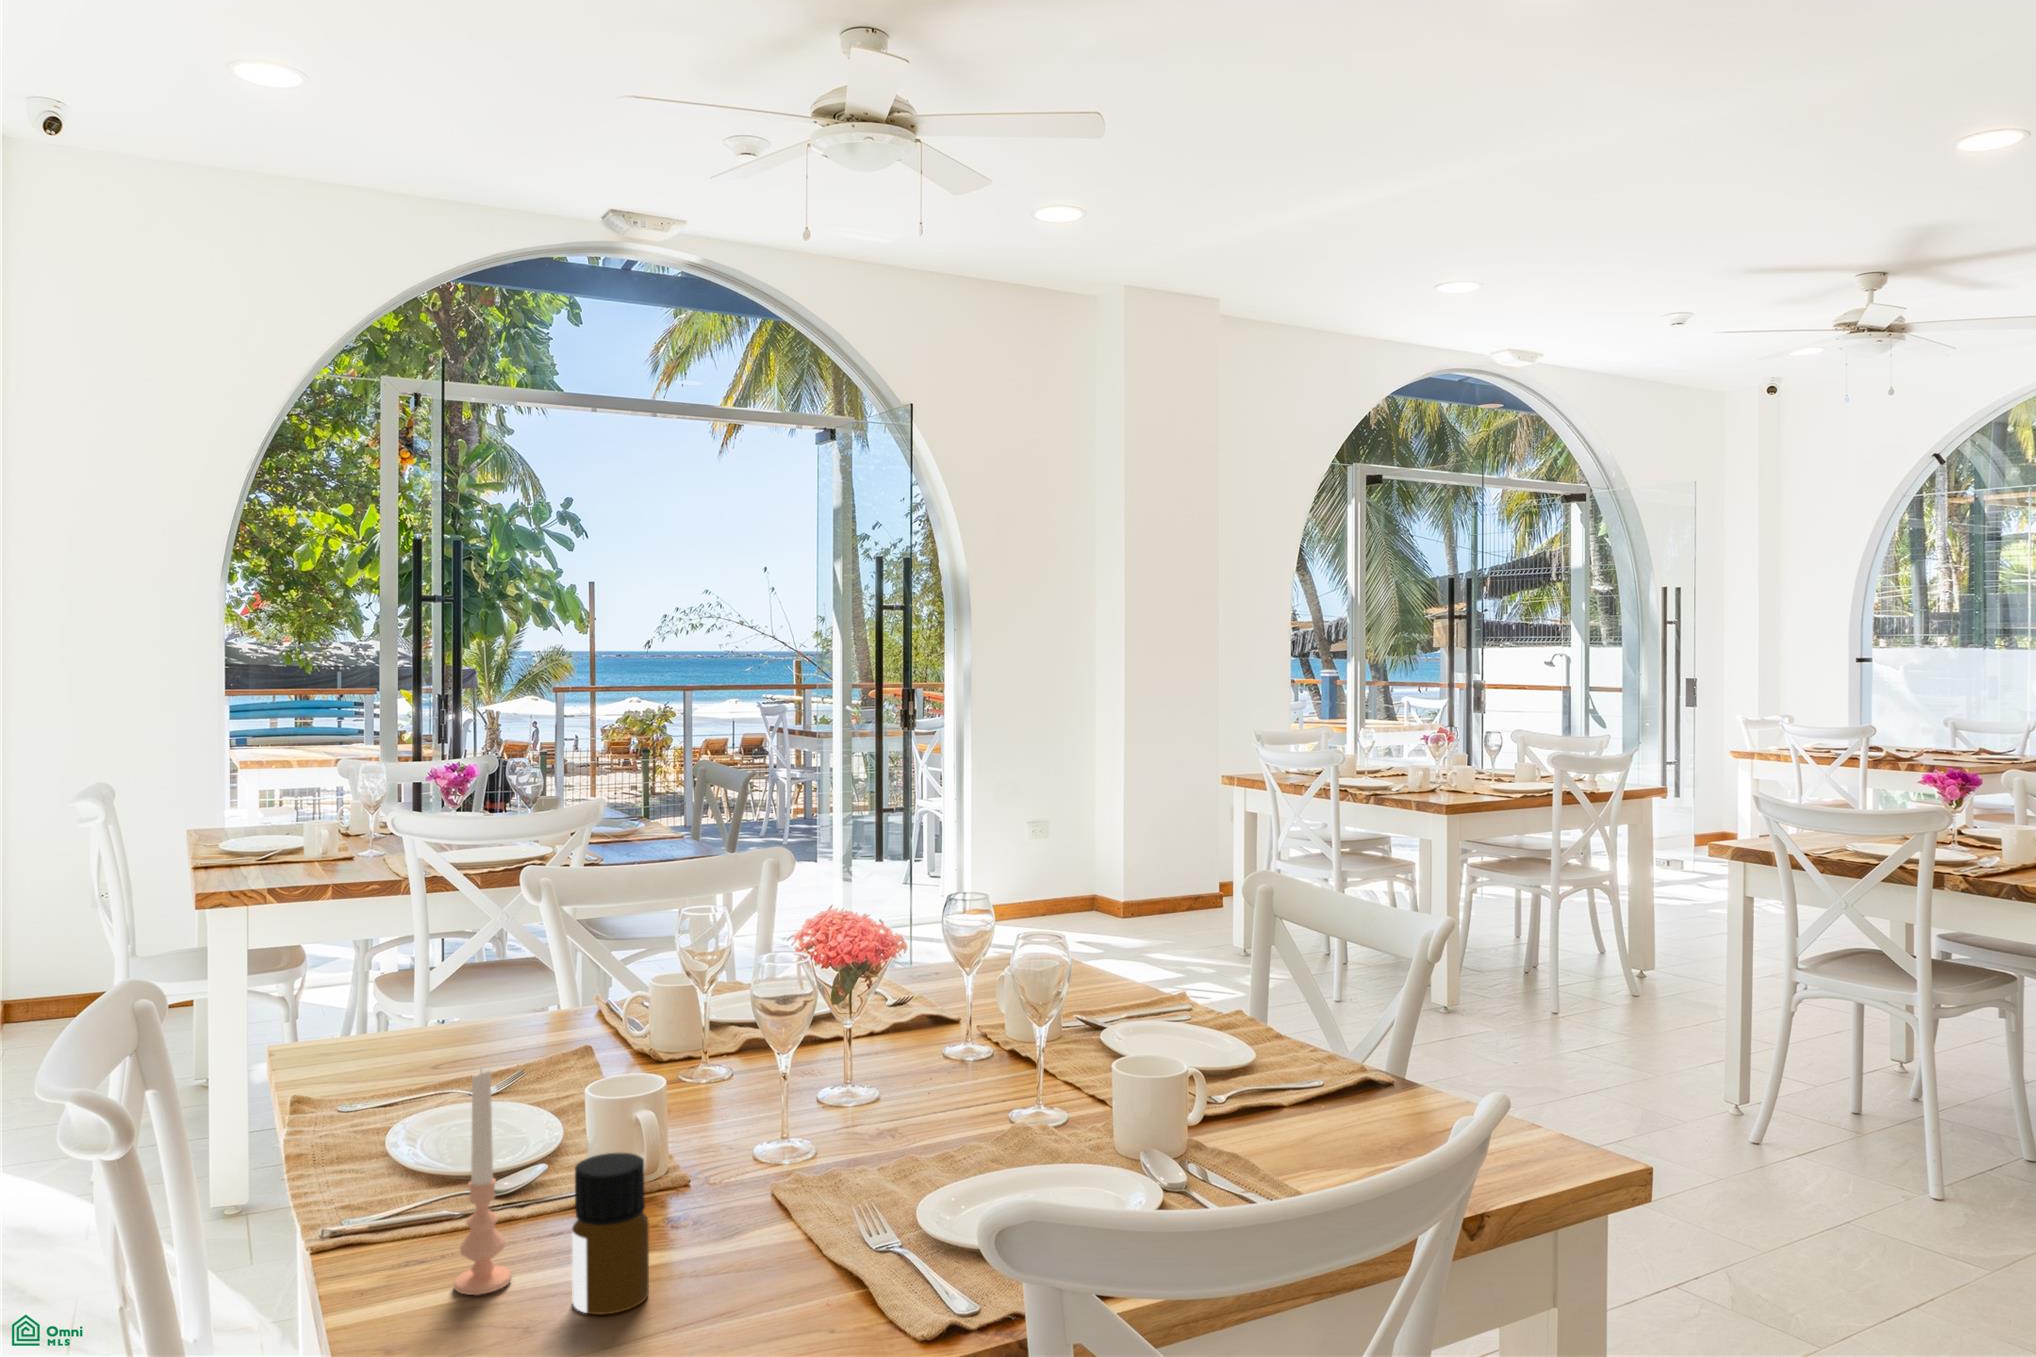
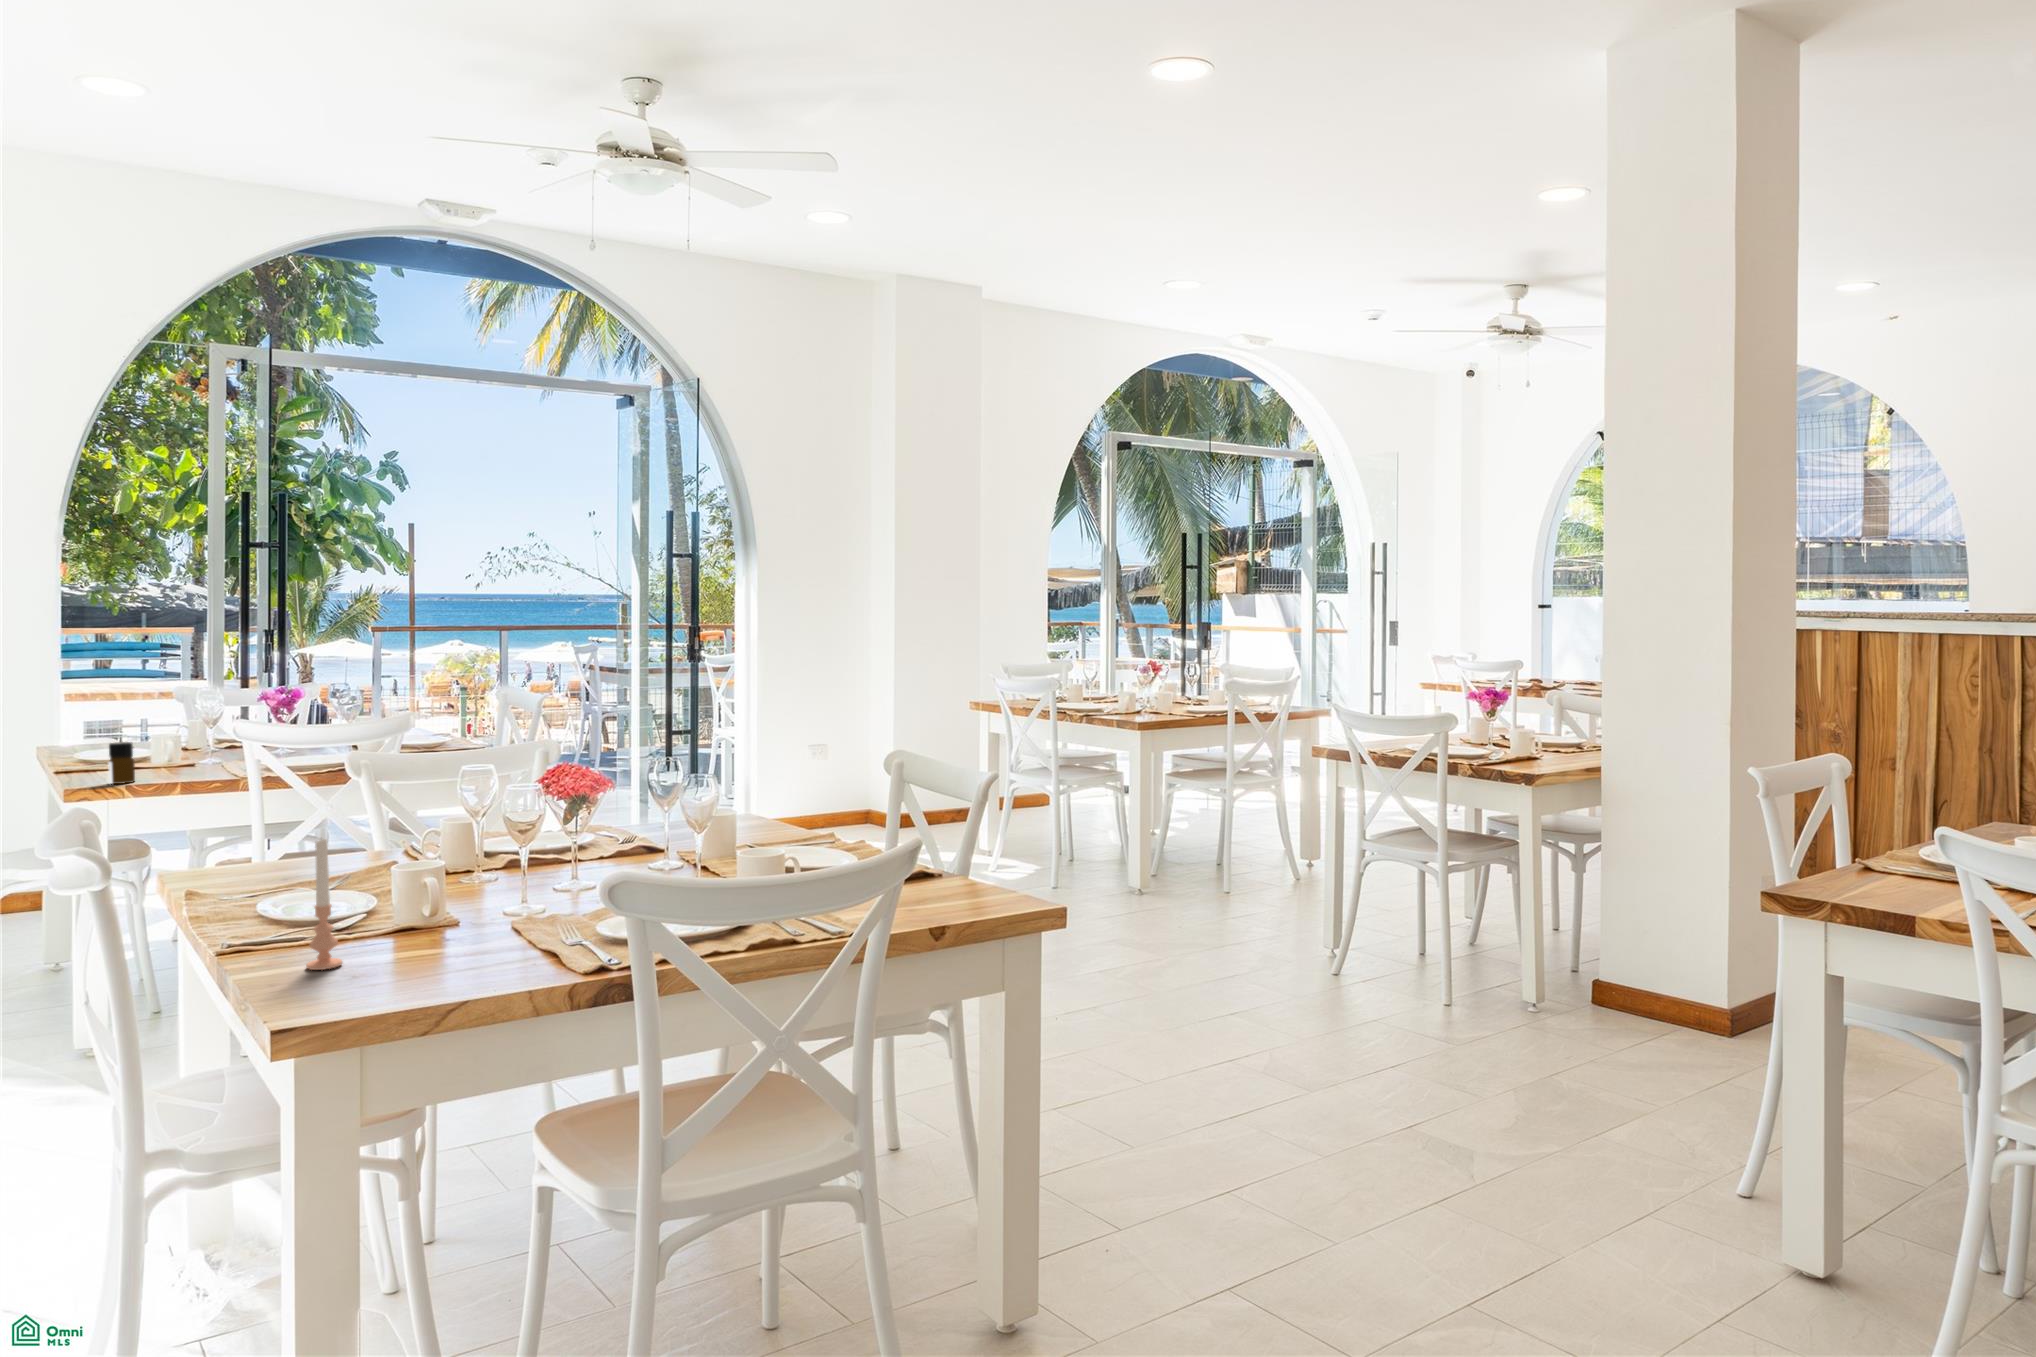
bottle: present [572,1153,649,1315] -> present [108,742,135,784]

